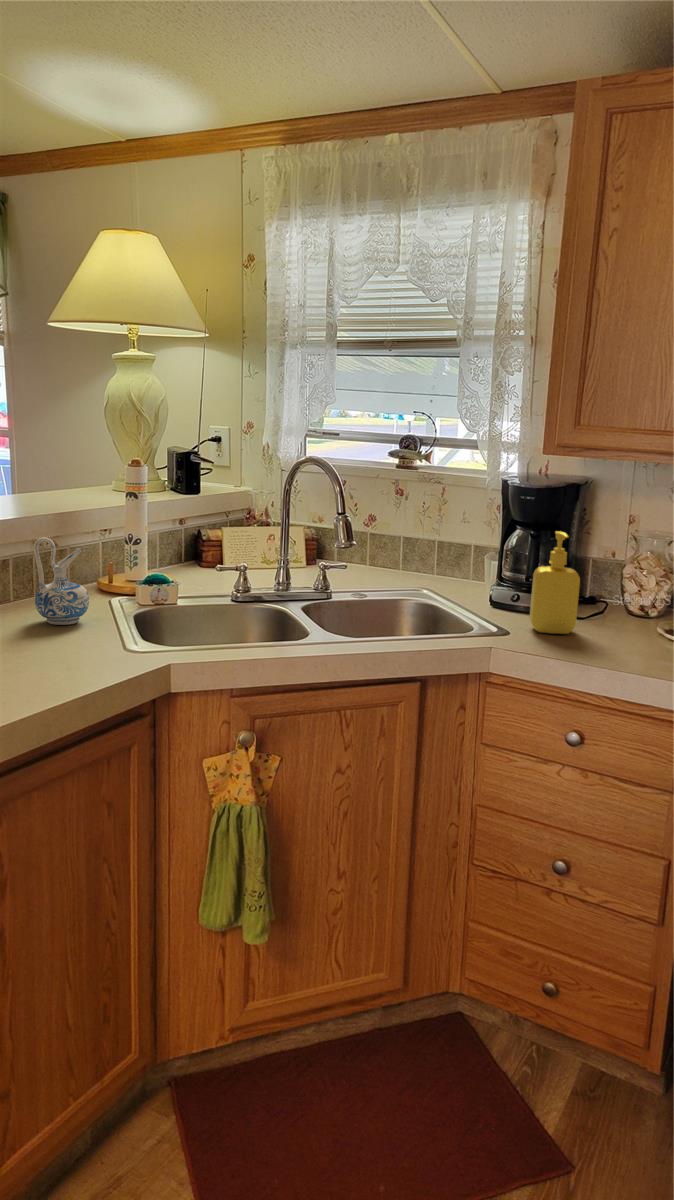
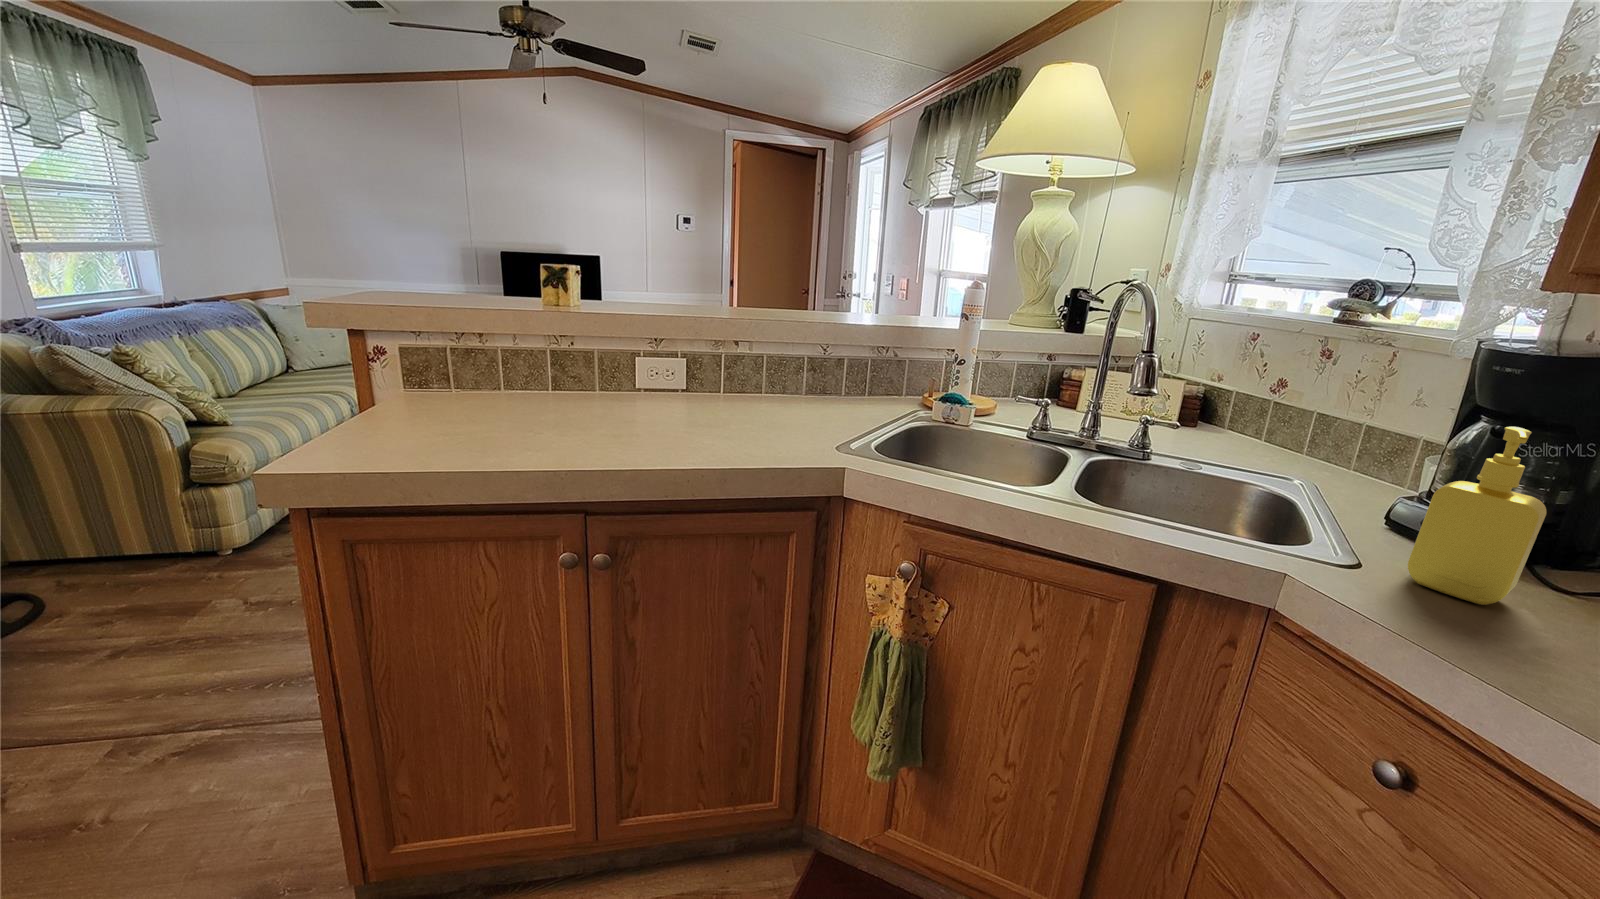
ceramic pitcher: present [34,537,89,625] -> none [821,339,867,420]

